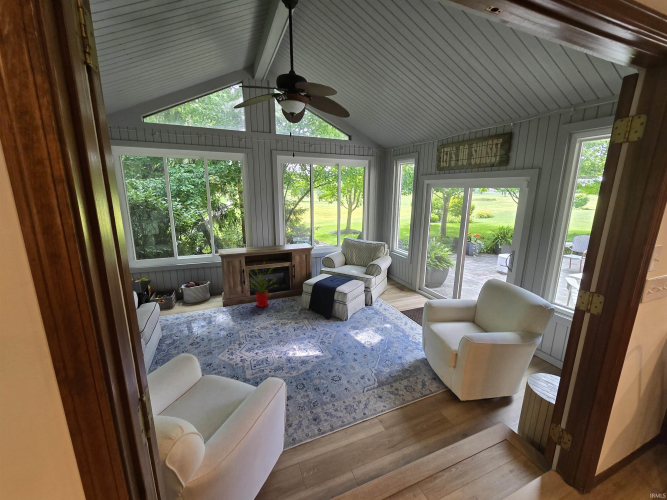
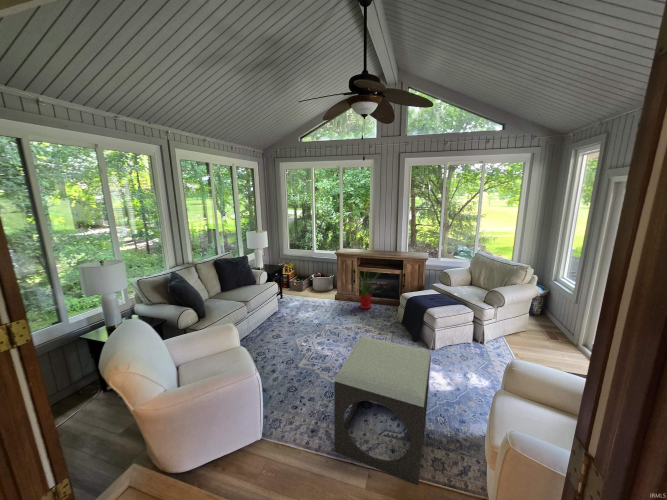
footstool: none [327,312,415,422] -> present [334,336,431,485]

